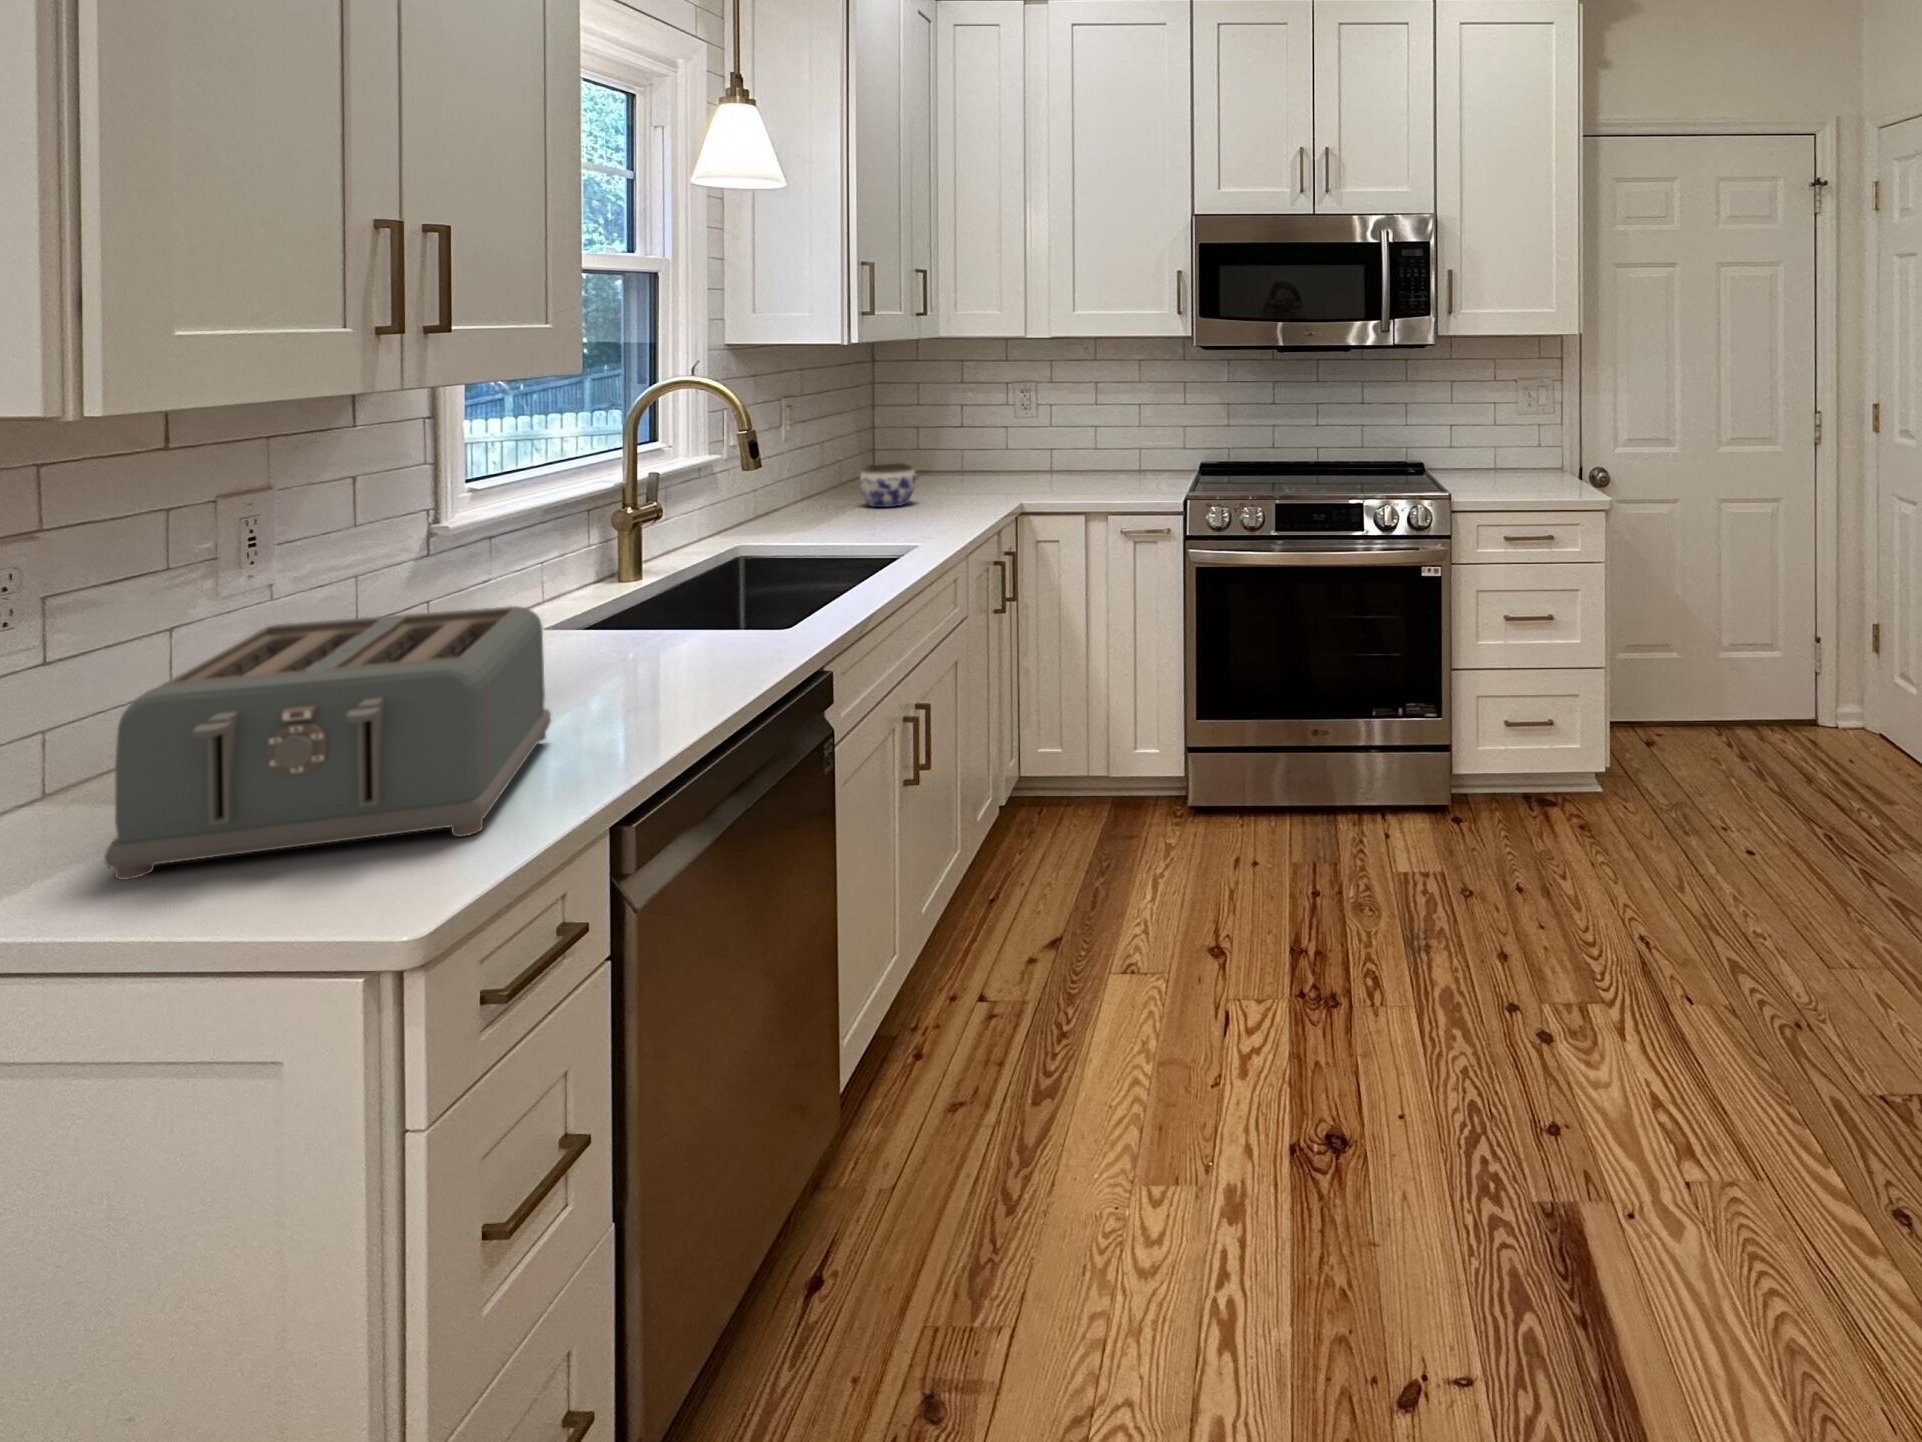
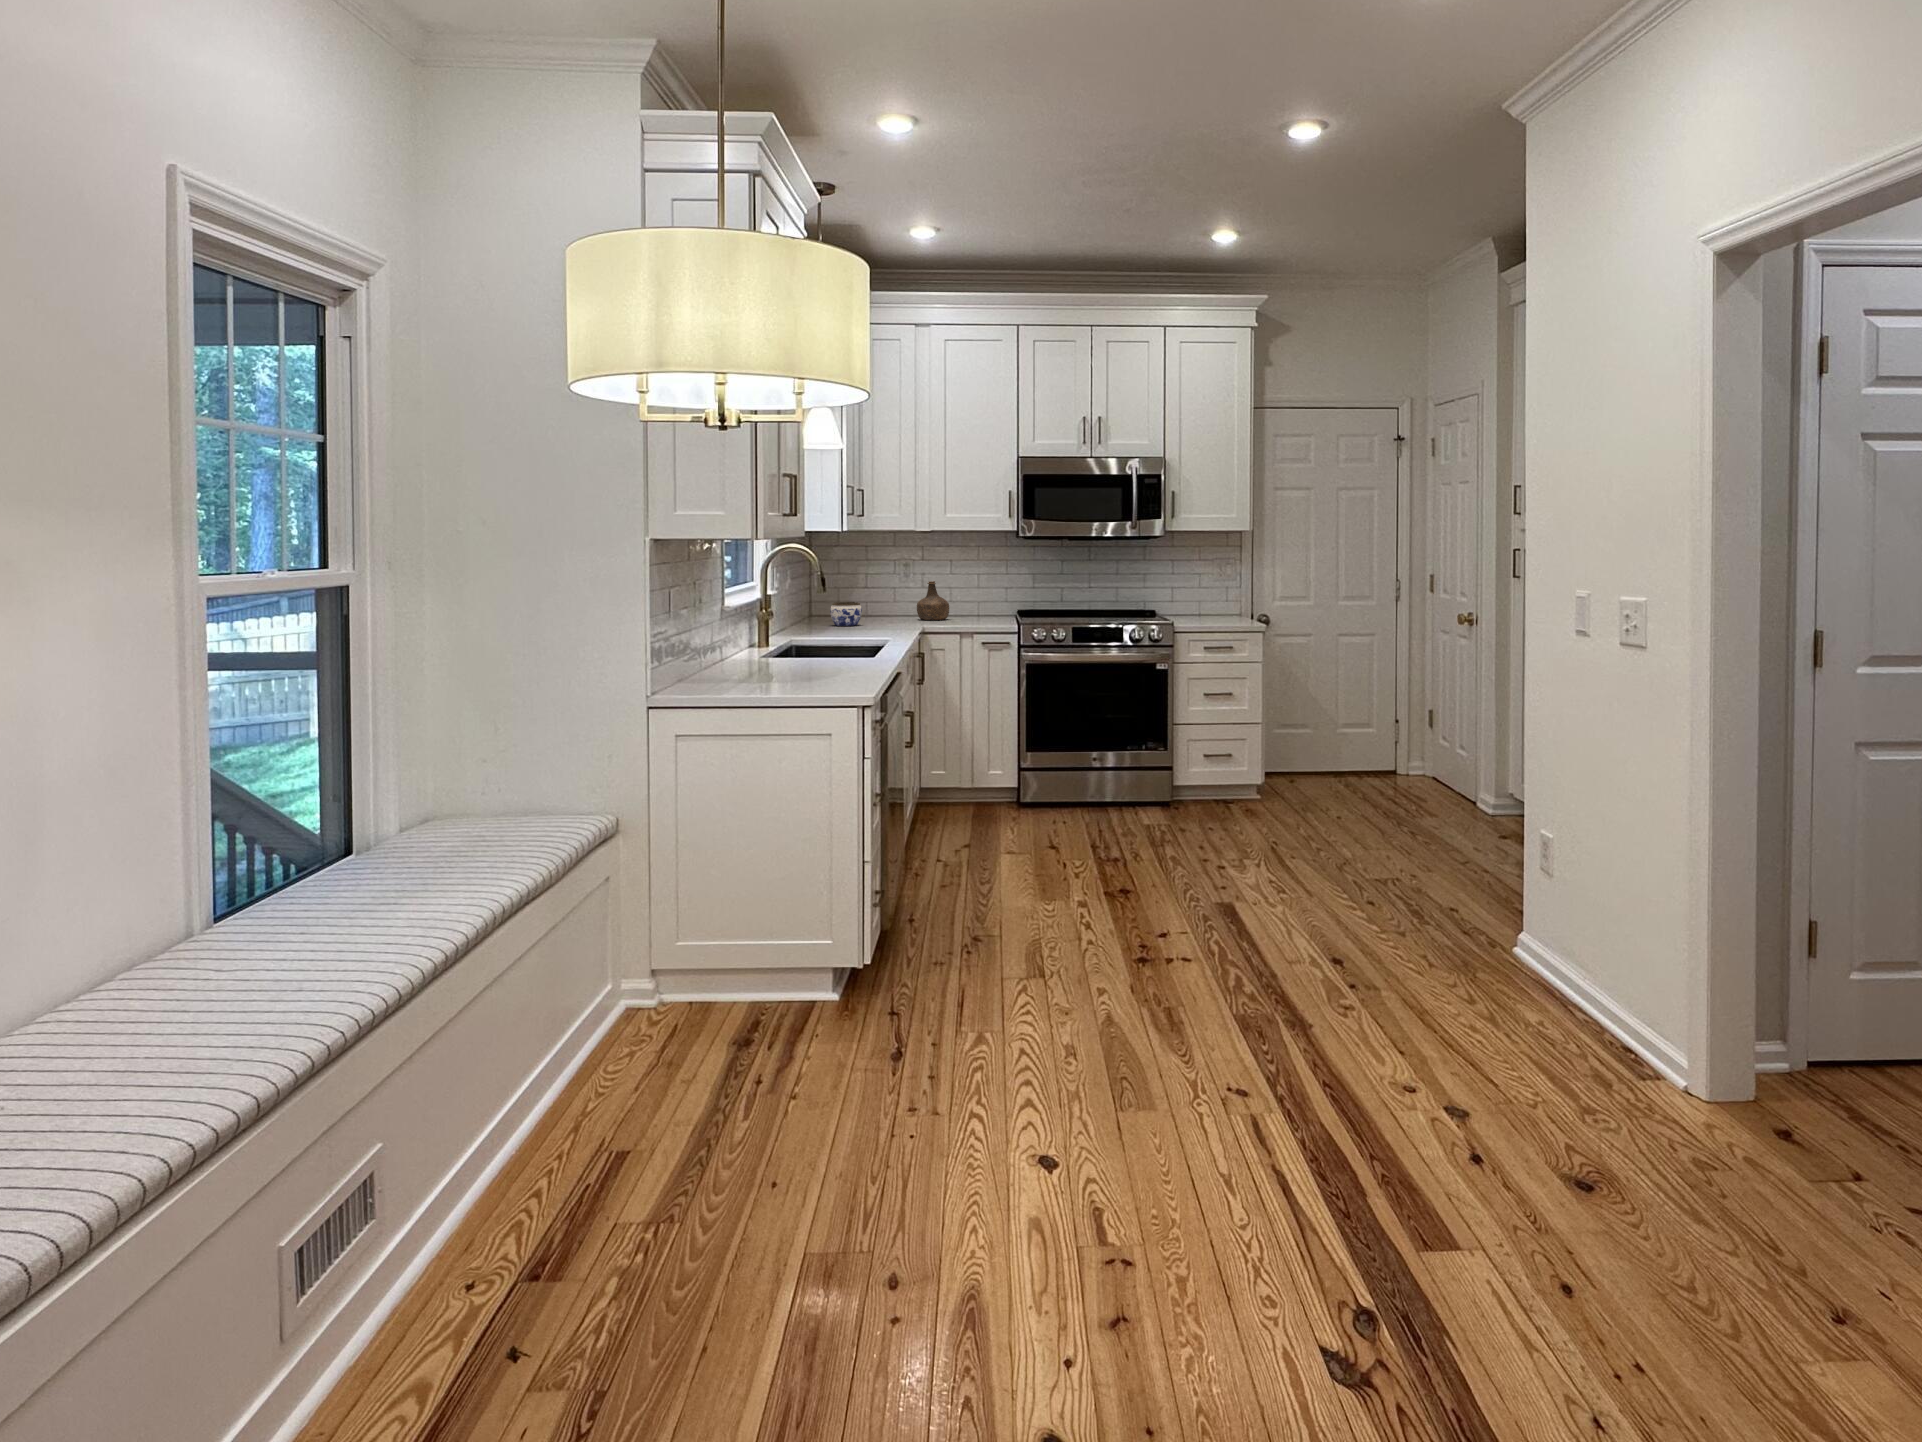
bottle: none [1025,420,1079,486] -> present [917,581,949,620]
toaster: present [104,606,551,880] -> none [707,611,829,683]

